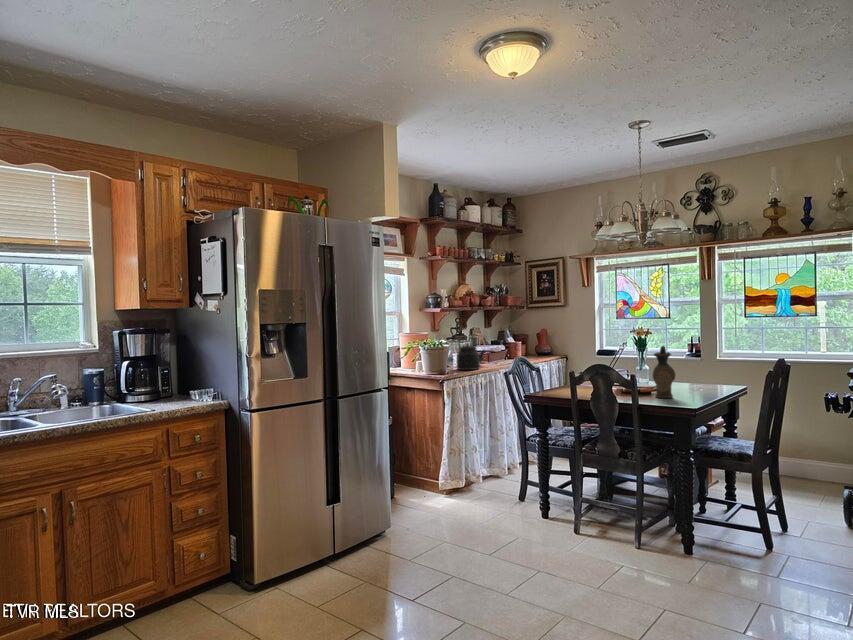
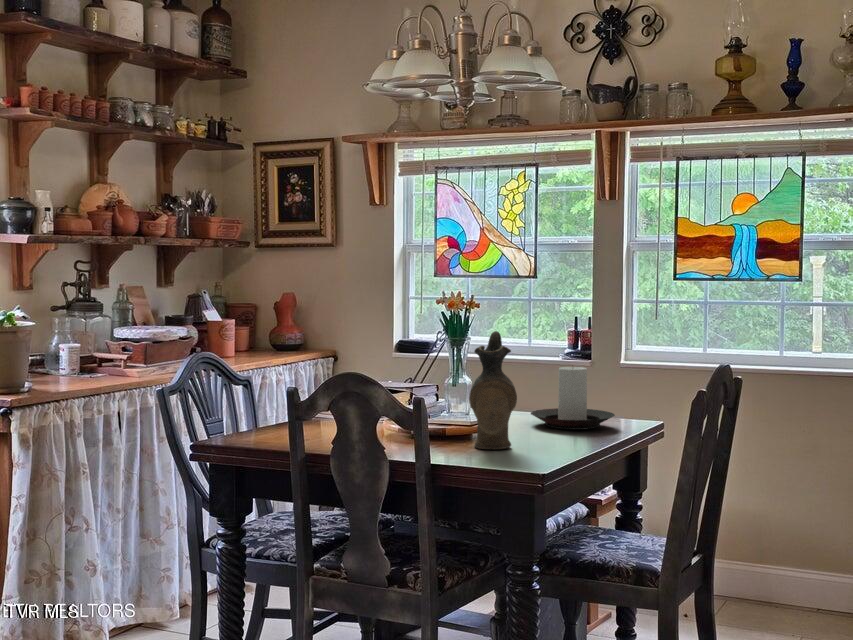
kettle: present [457,338,485,370] -> none [61,305,134,382]
candle holder: none [678,360,721,390] -> present [531,367,615,430]

